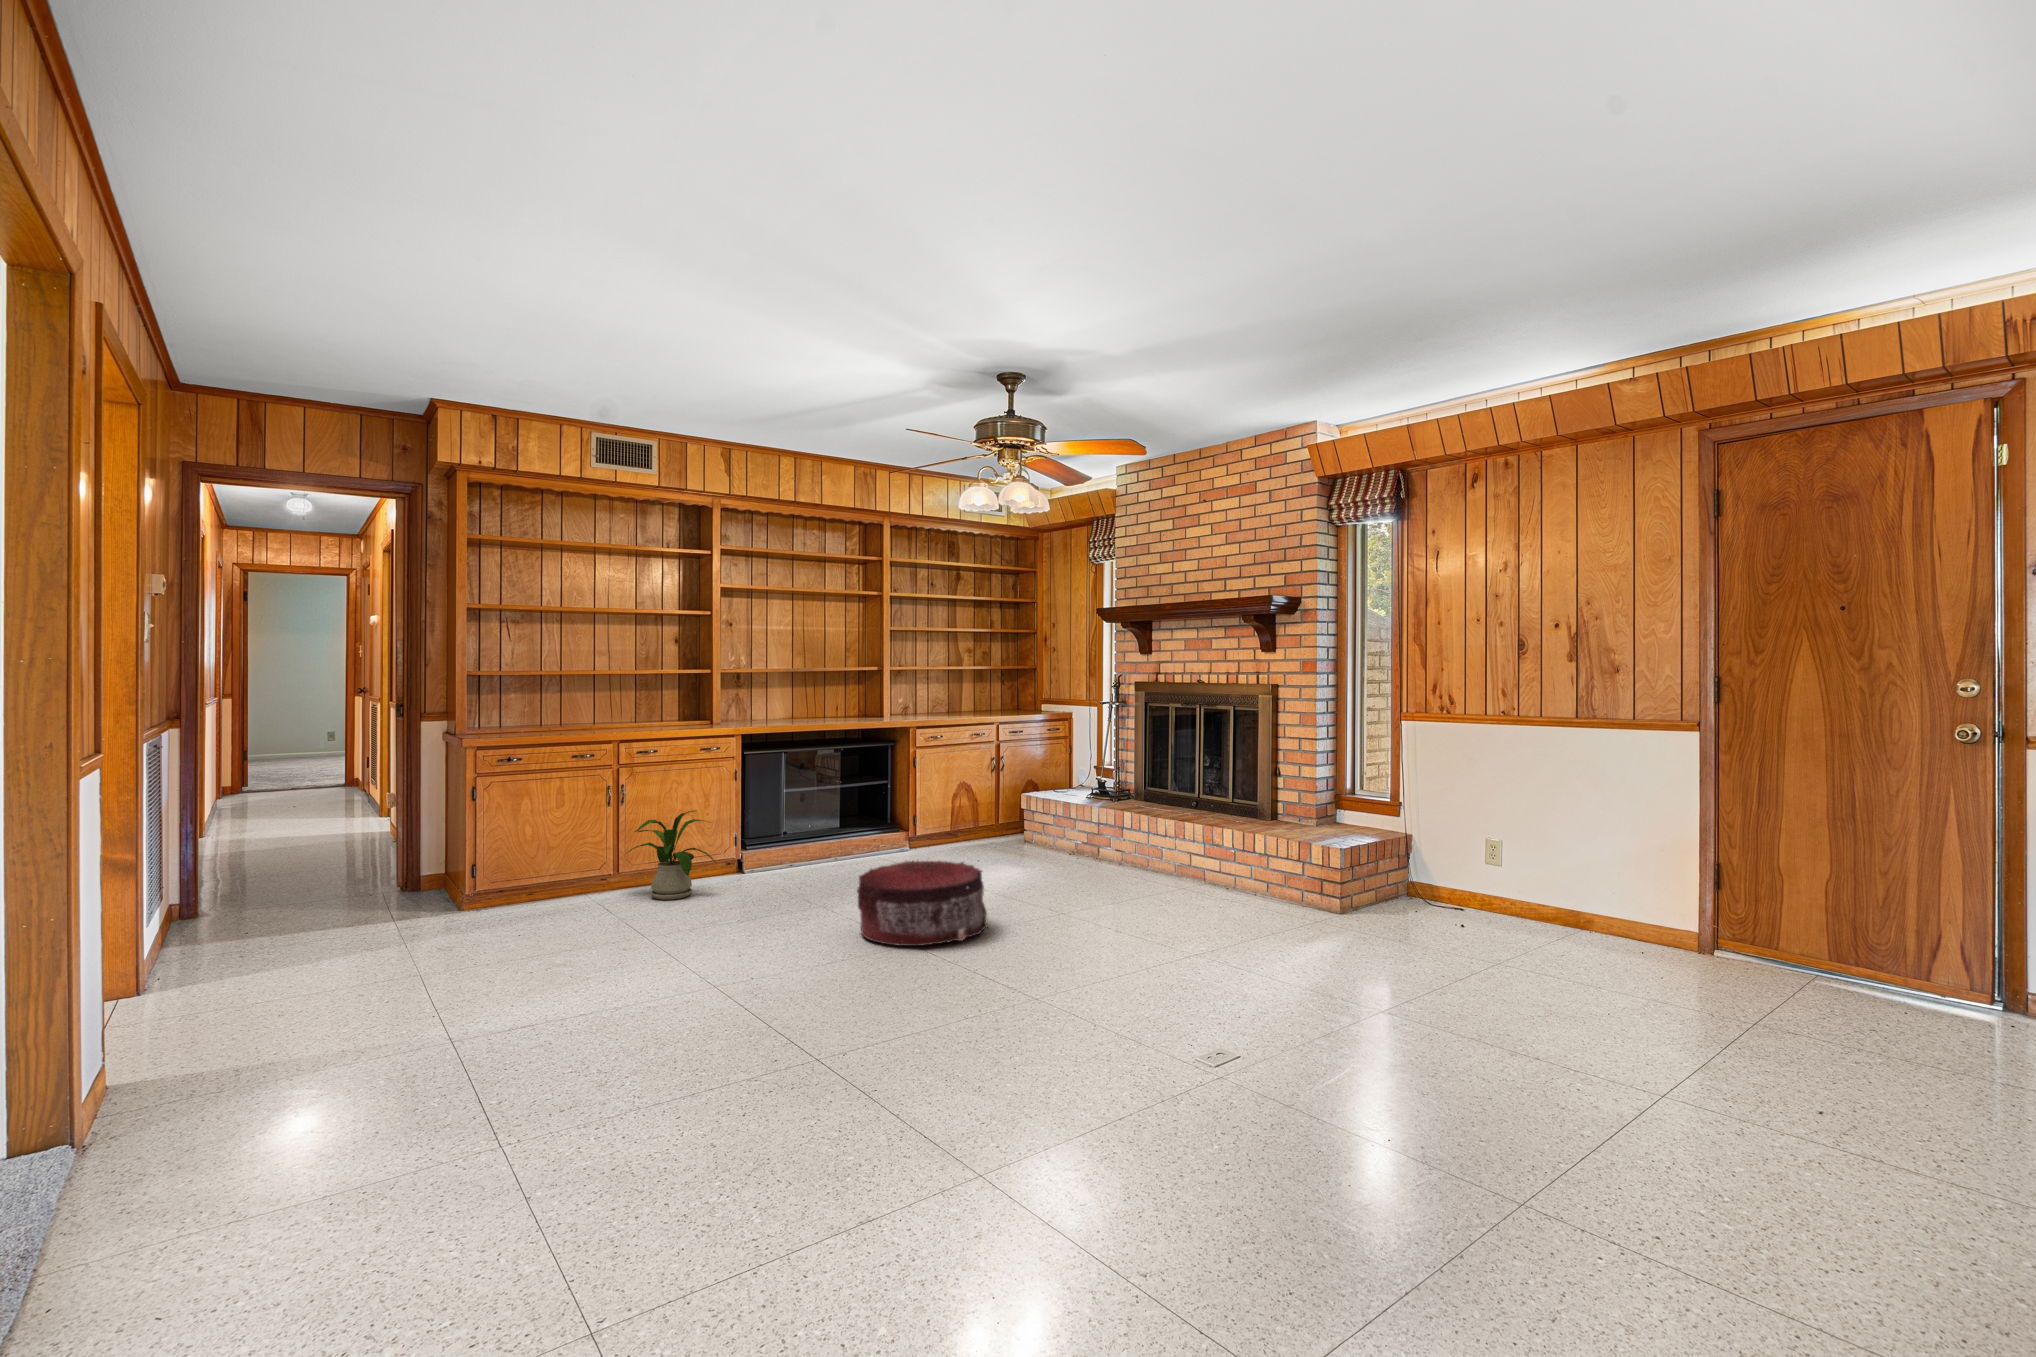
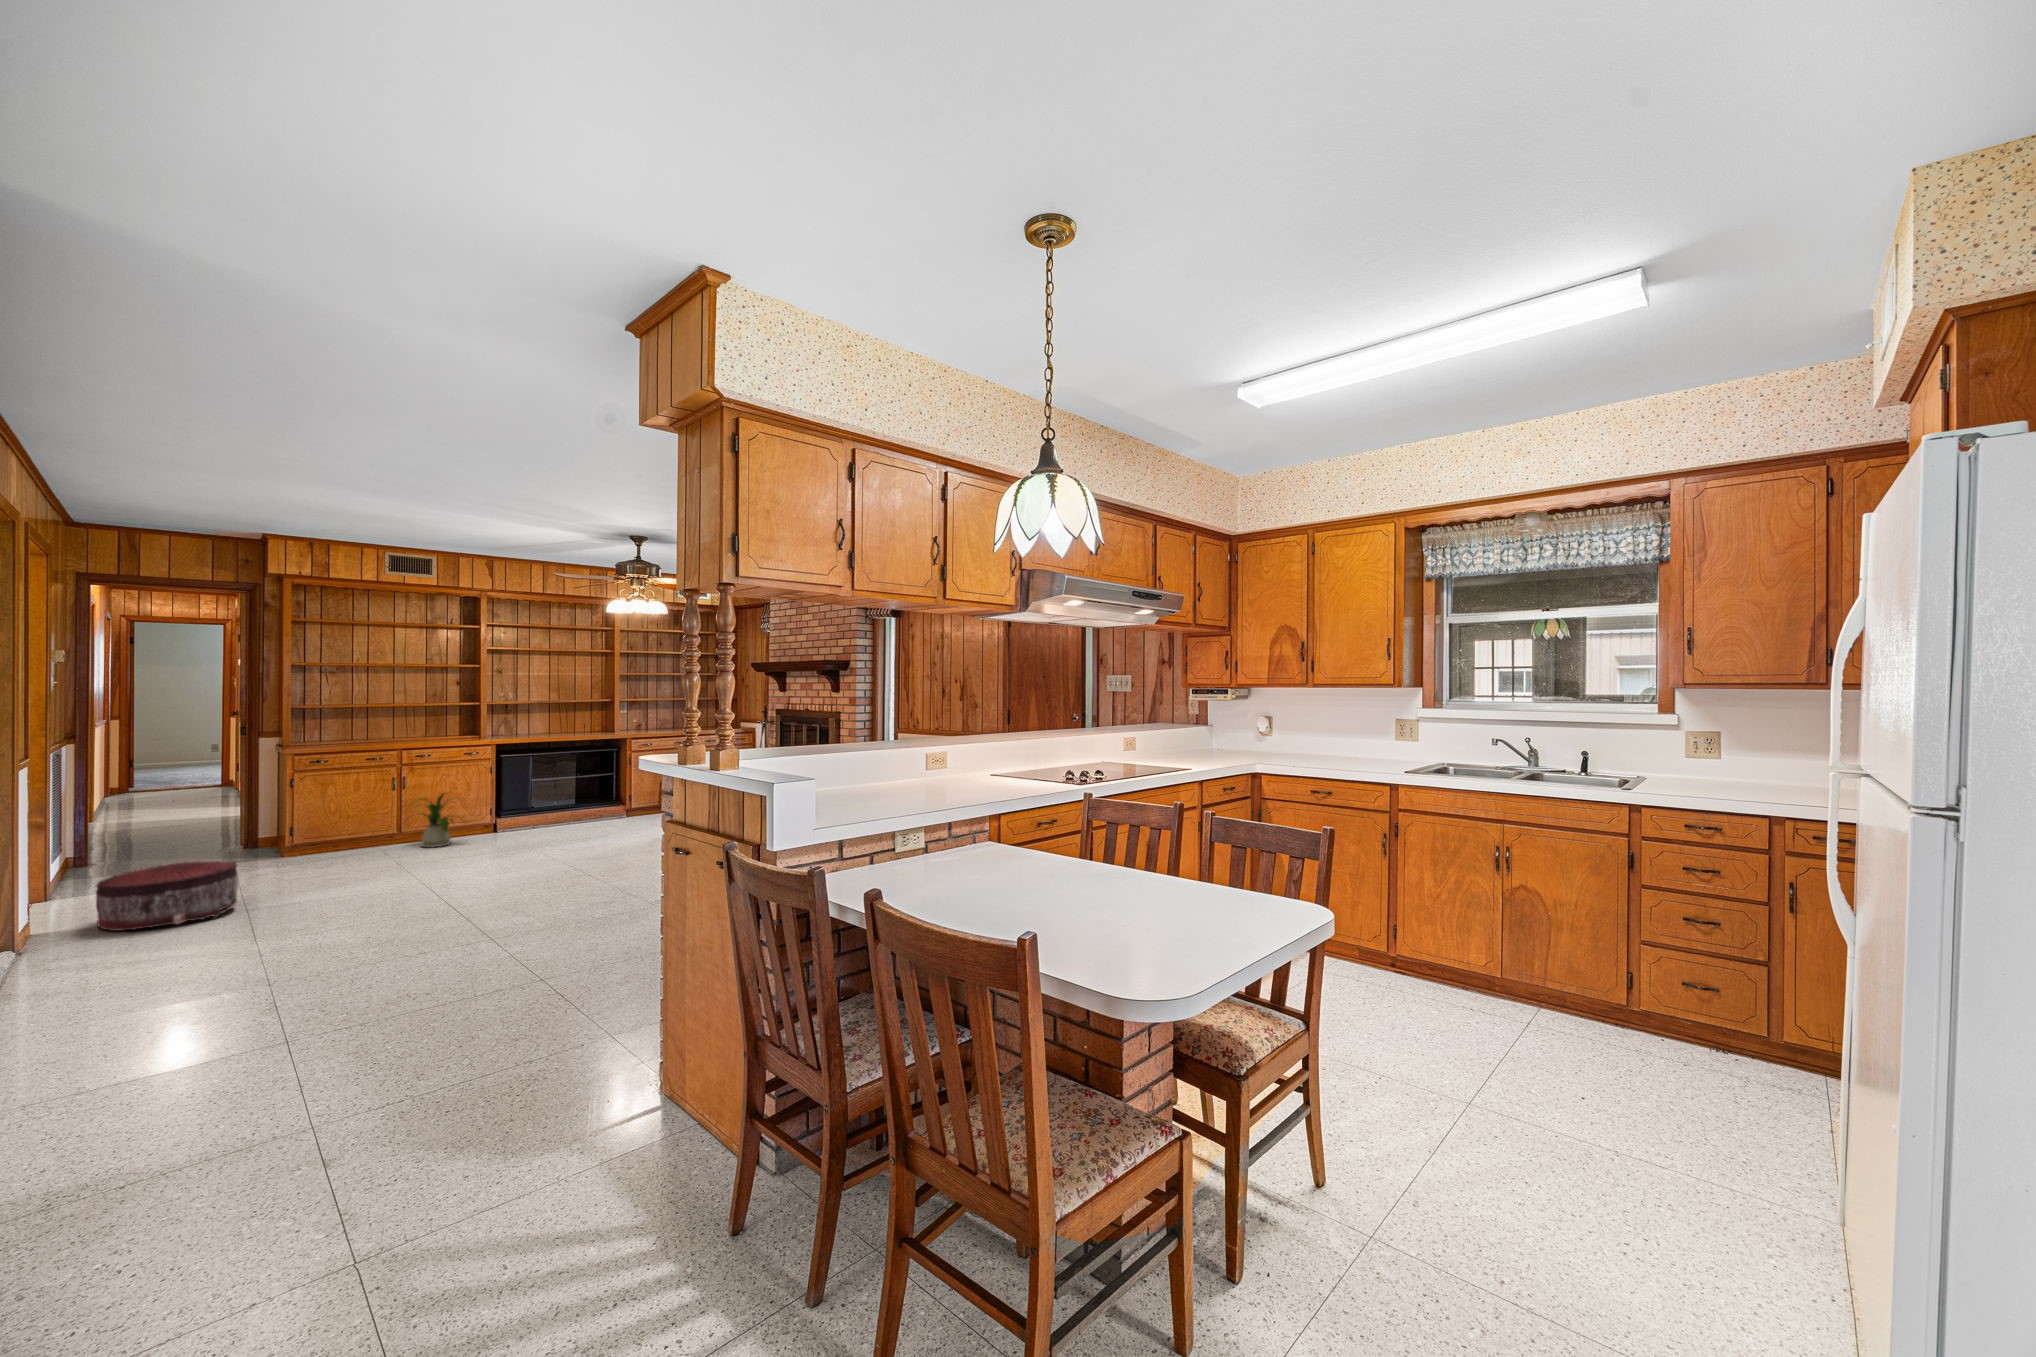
pouf: present [857,861,987,946] -> present [96,861,238,931]

